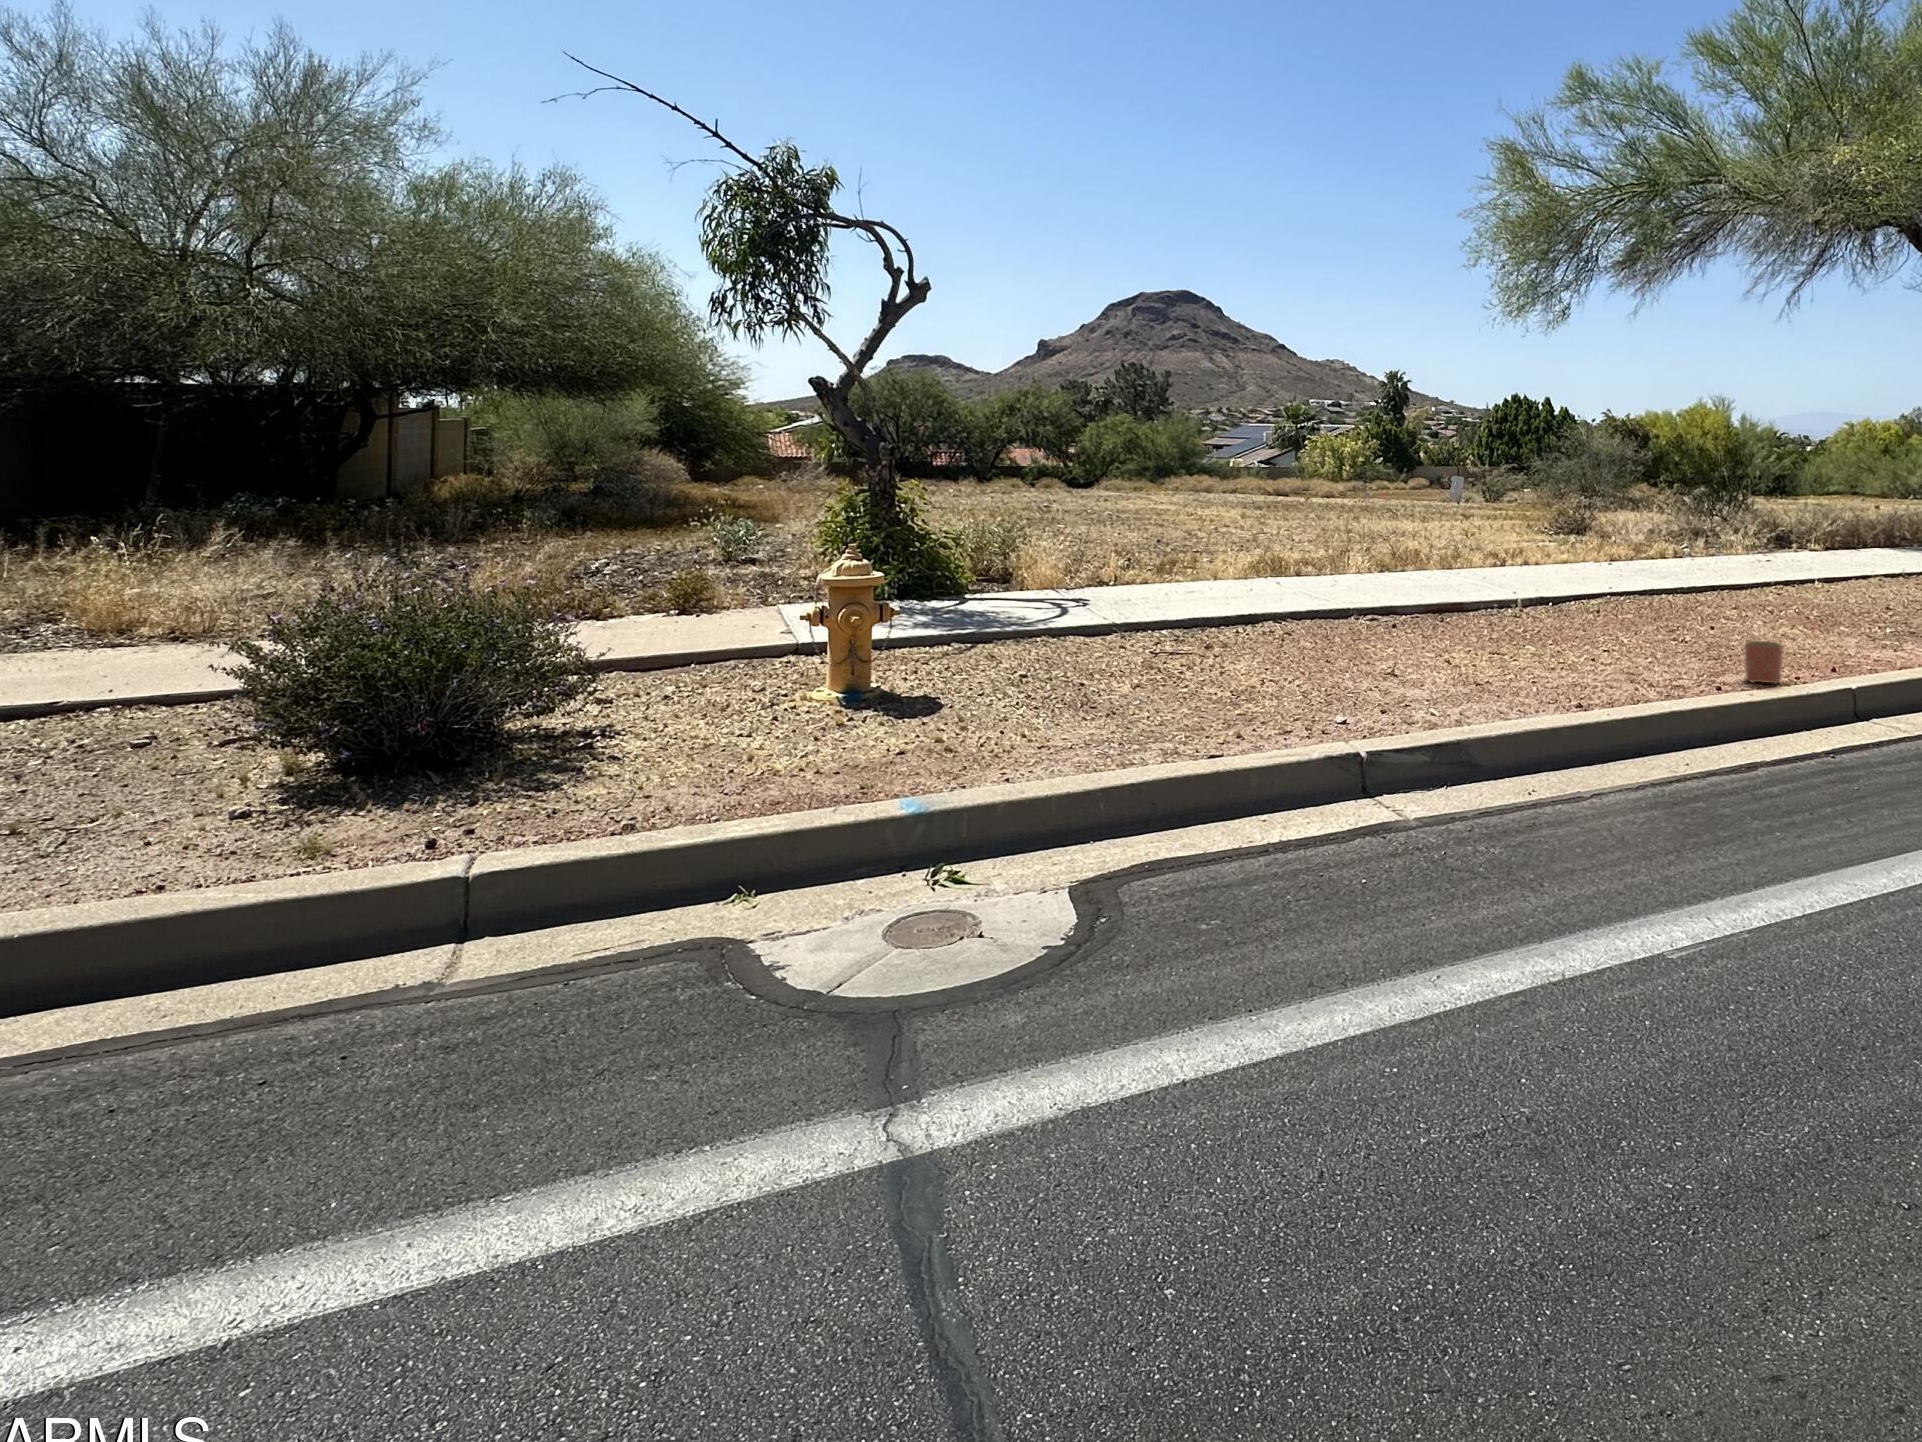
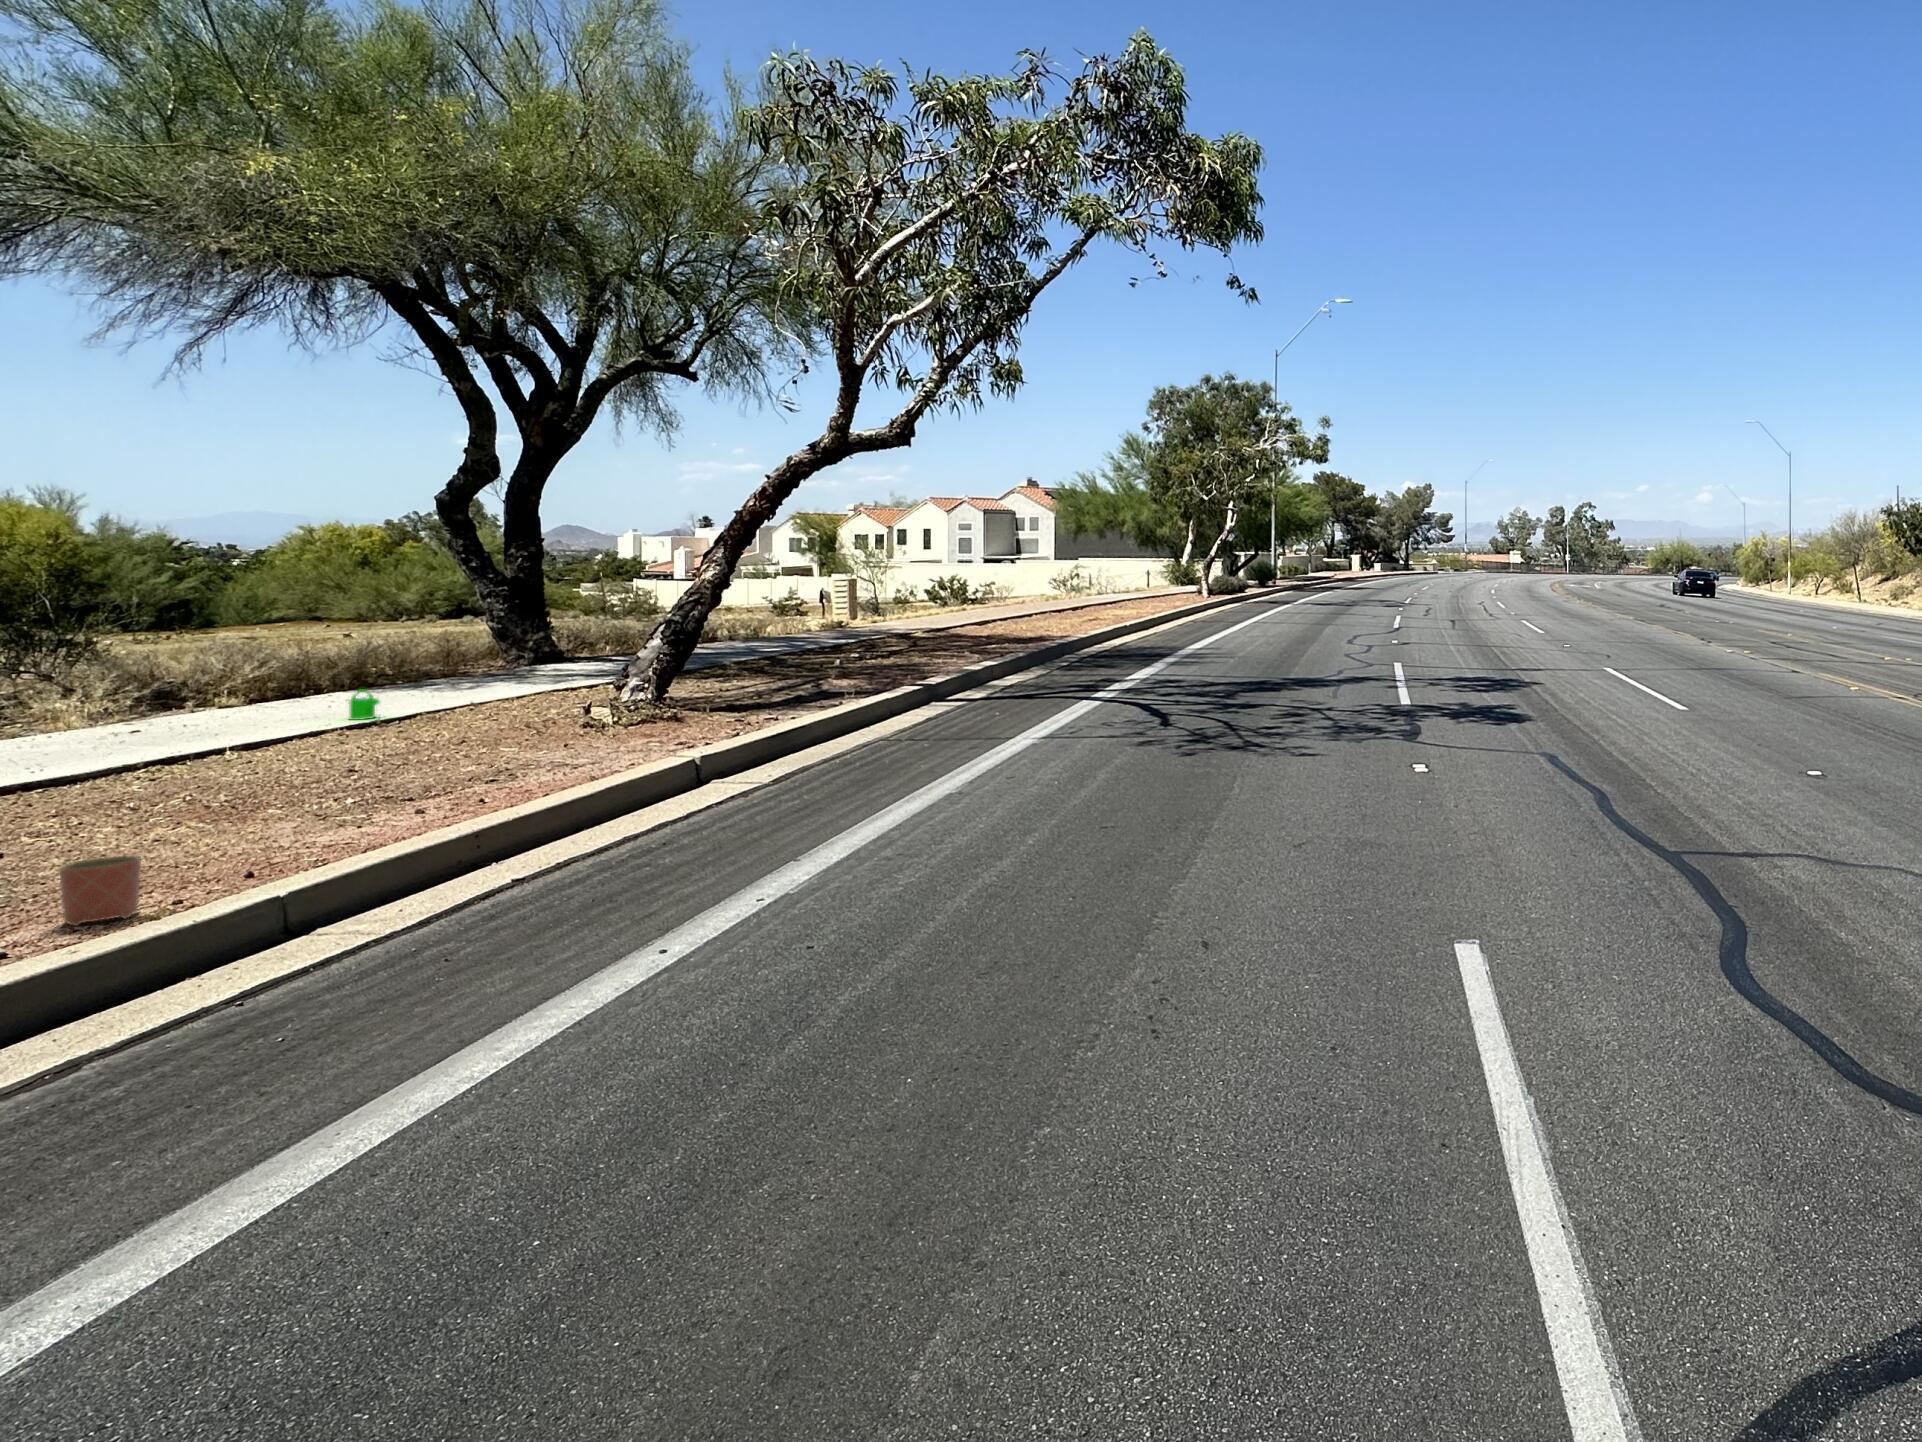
watering can: none [1881,552,1903,577] -> present [349,689,379,720]

